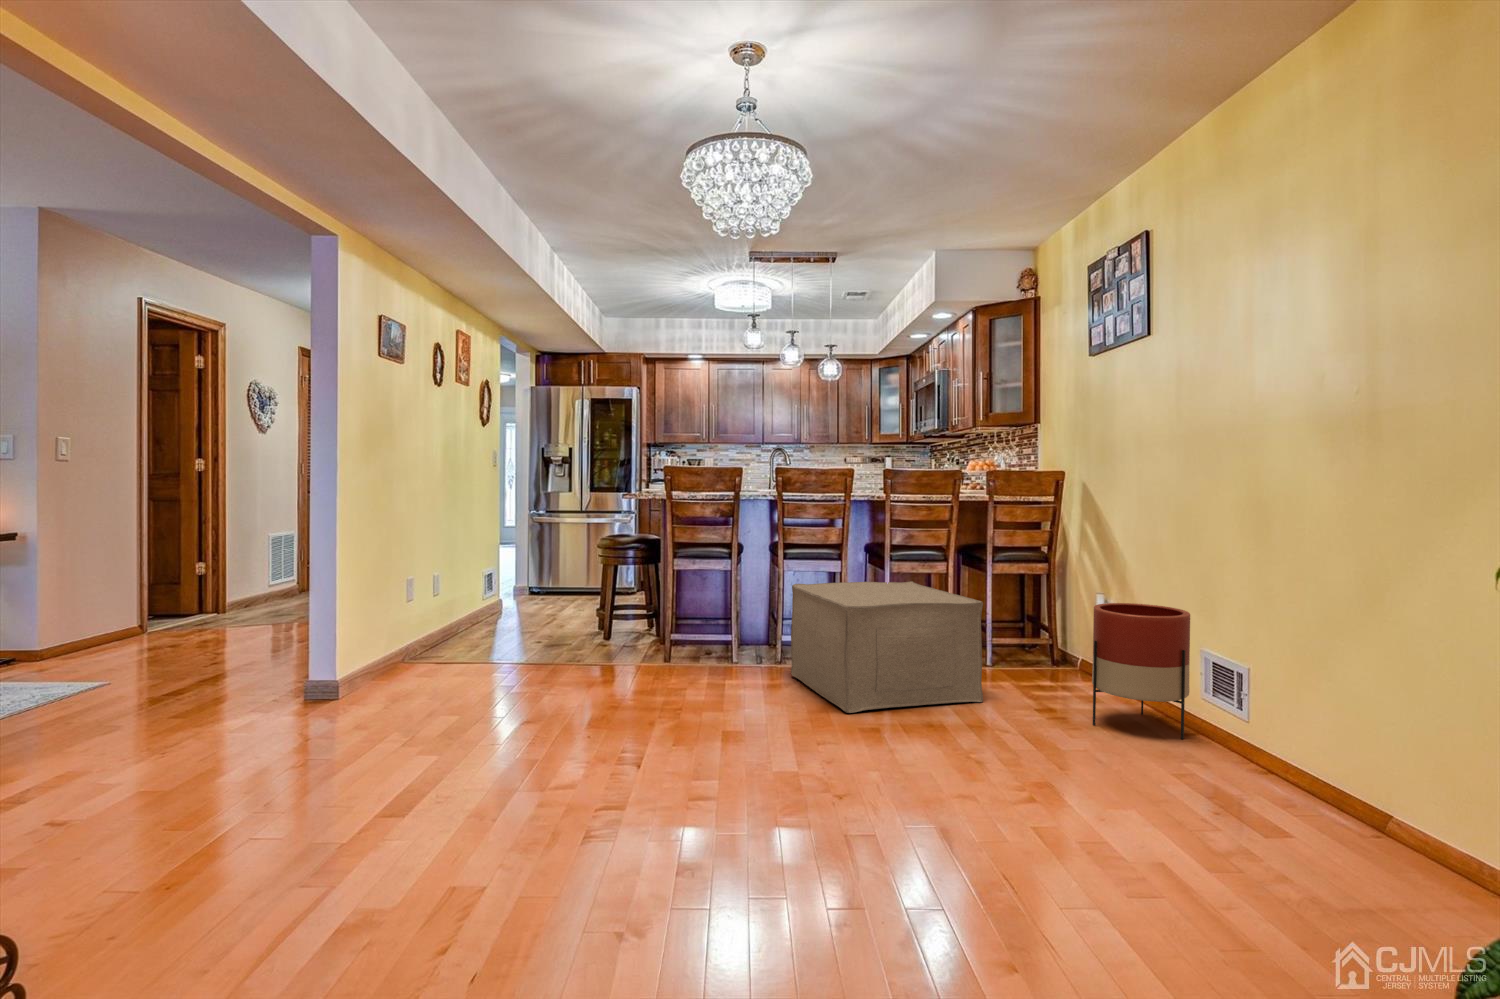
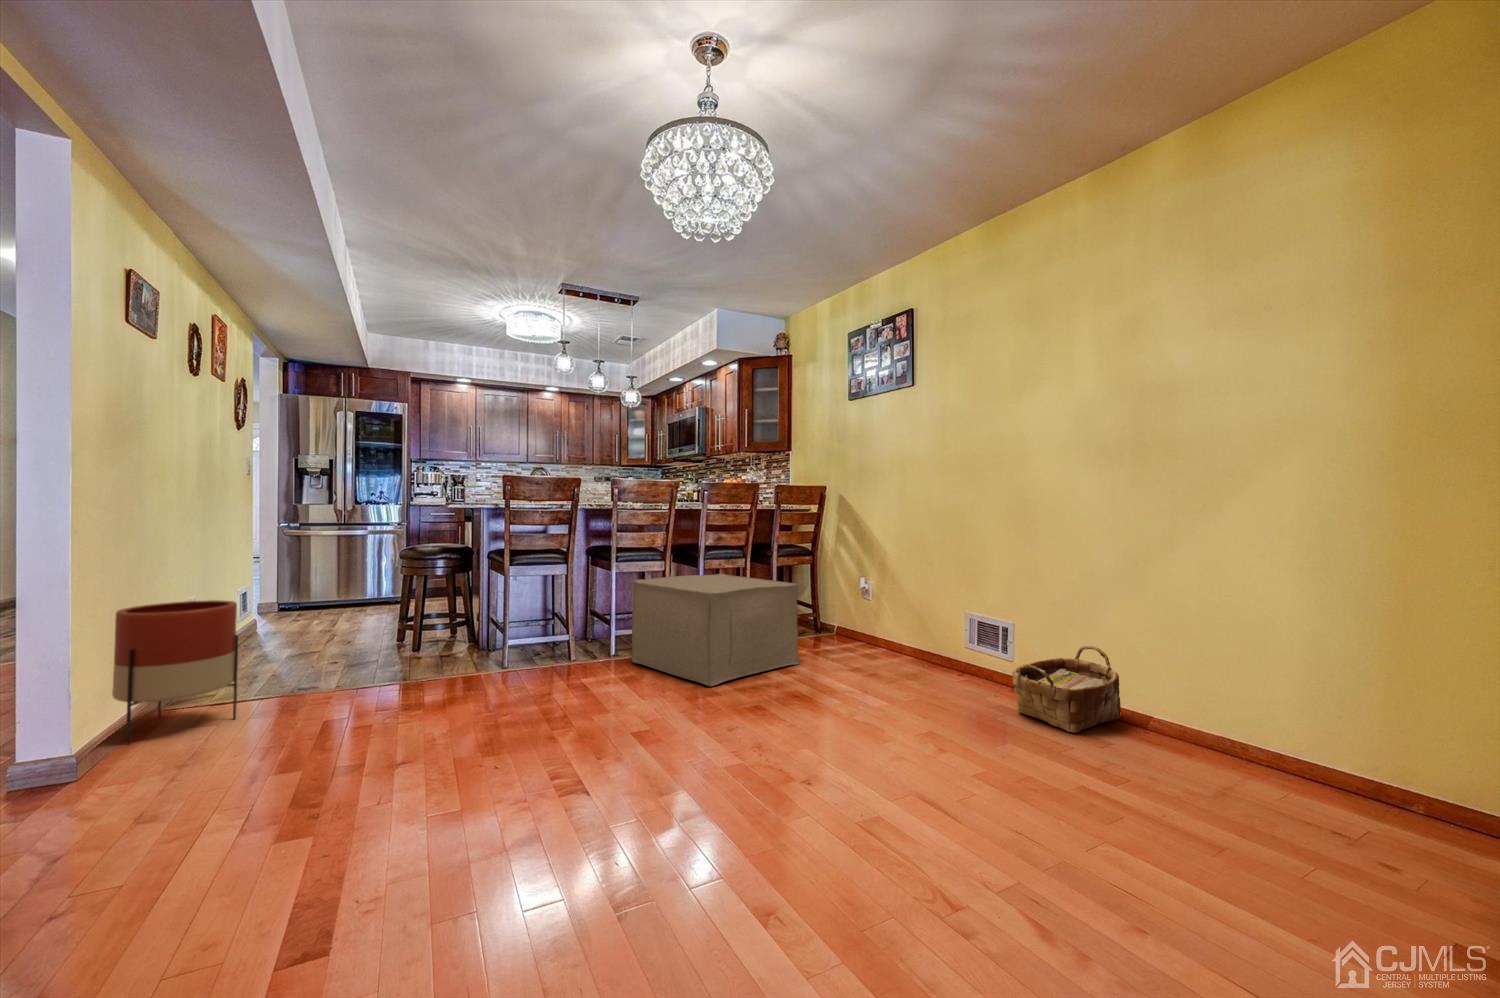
planter: present [1092,603,1190,739] -> present [112,600,238,744]
woven basket: none [1215,730,1399,852] -> present [1013,646,1121,733]

